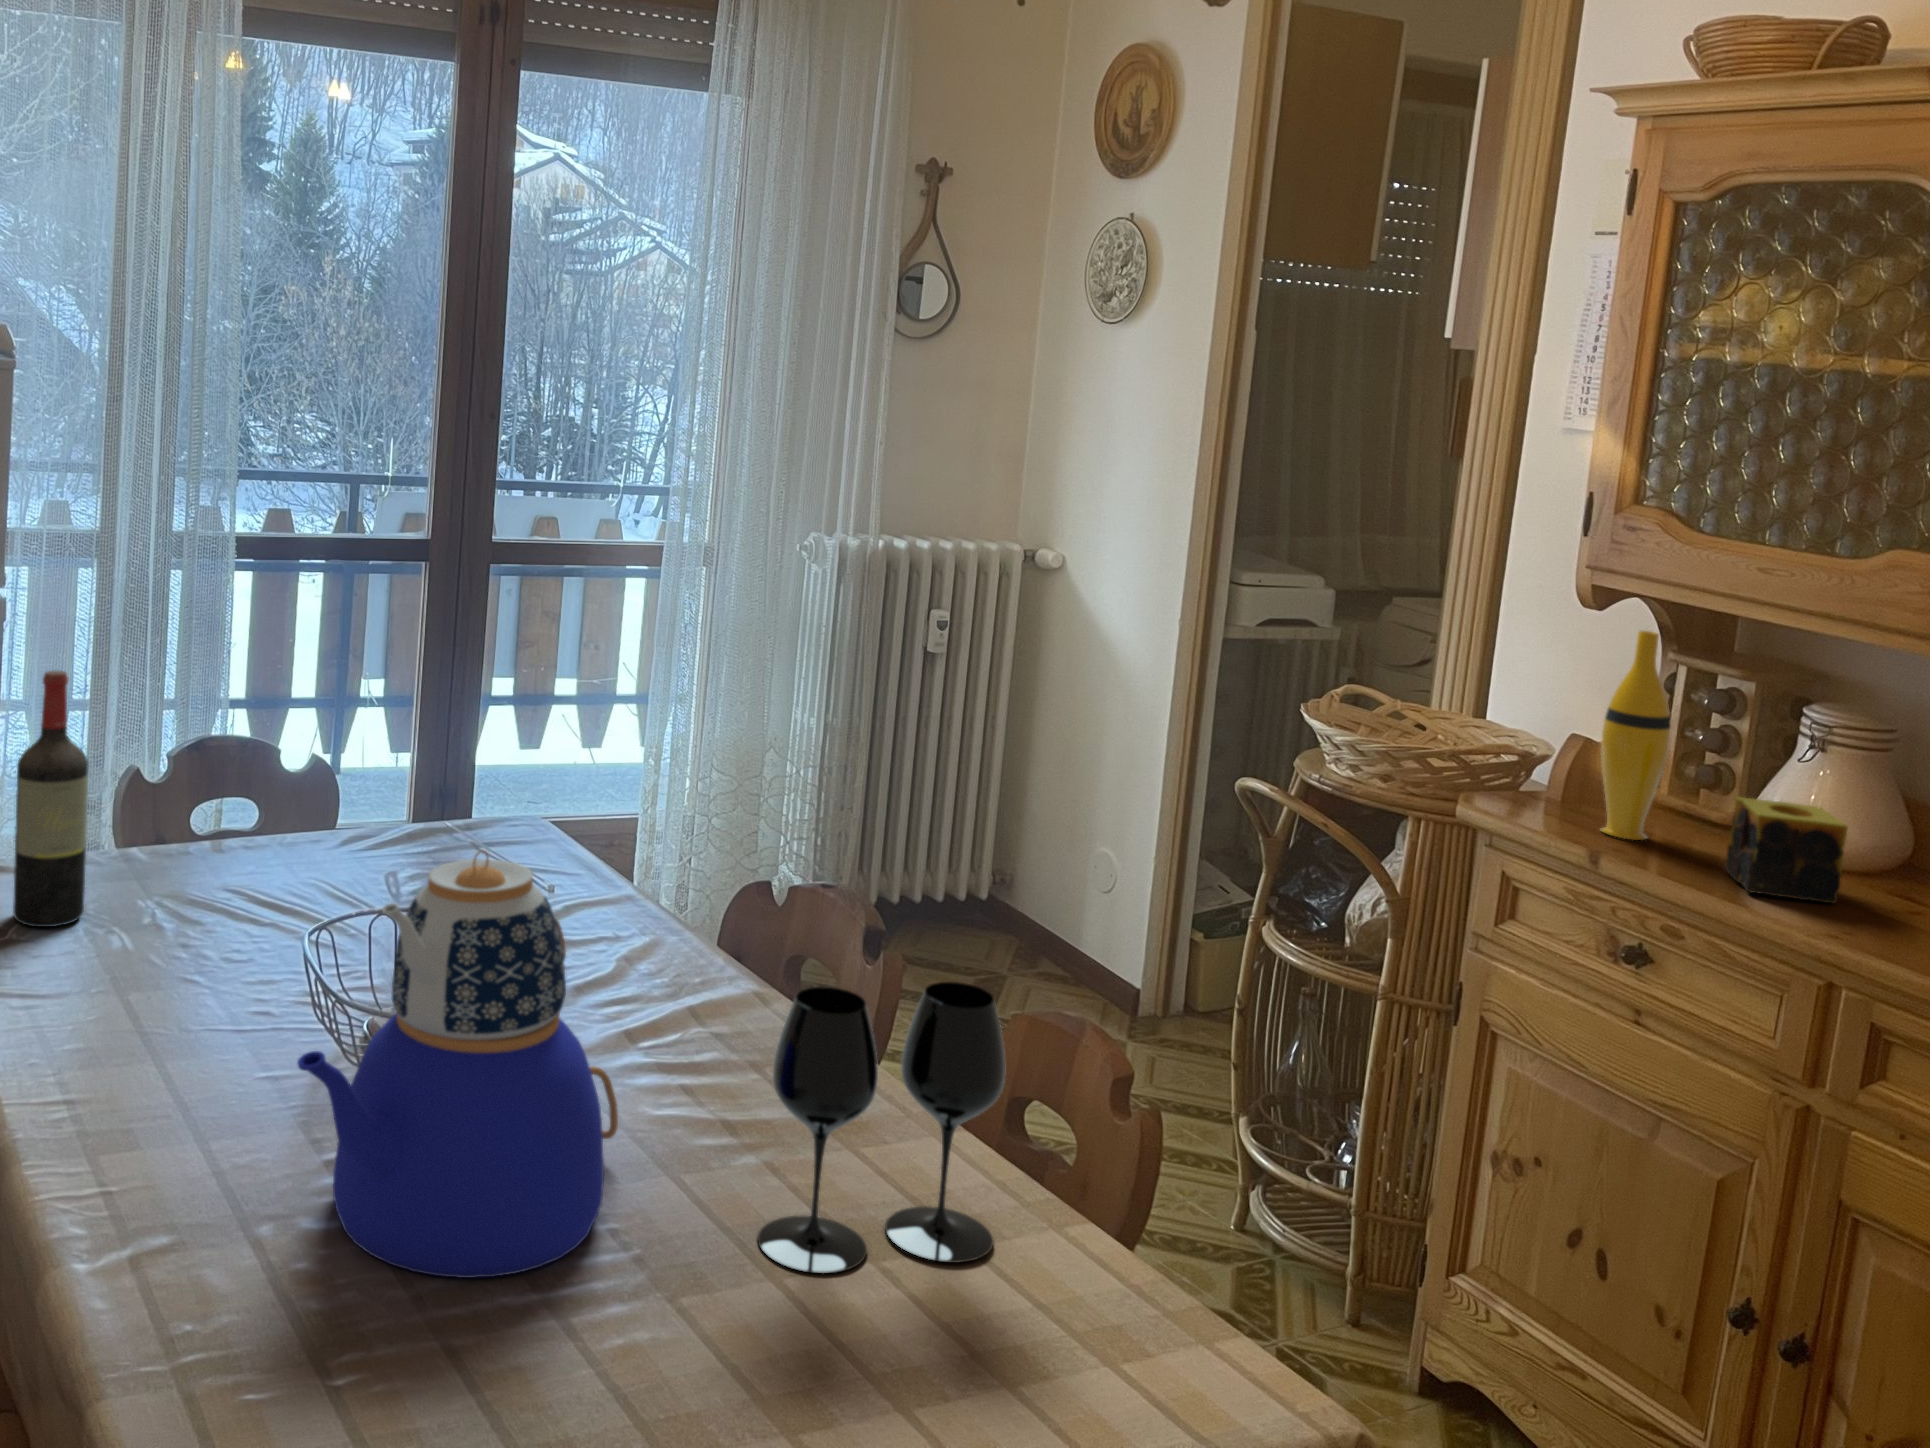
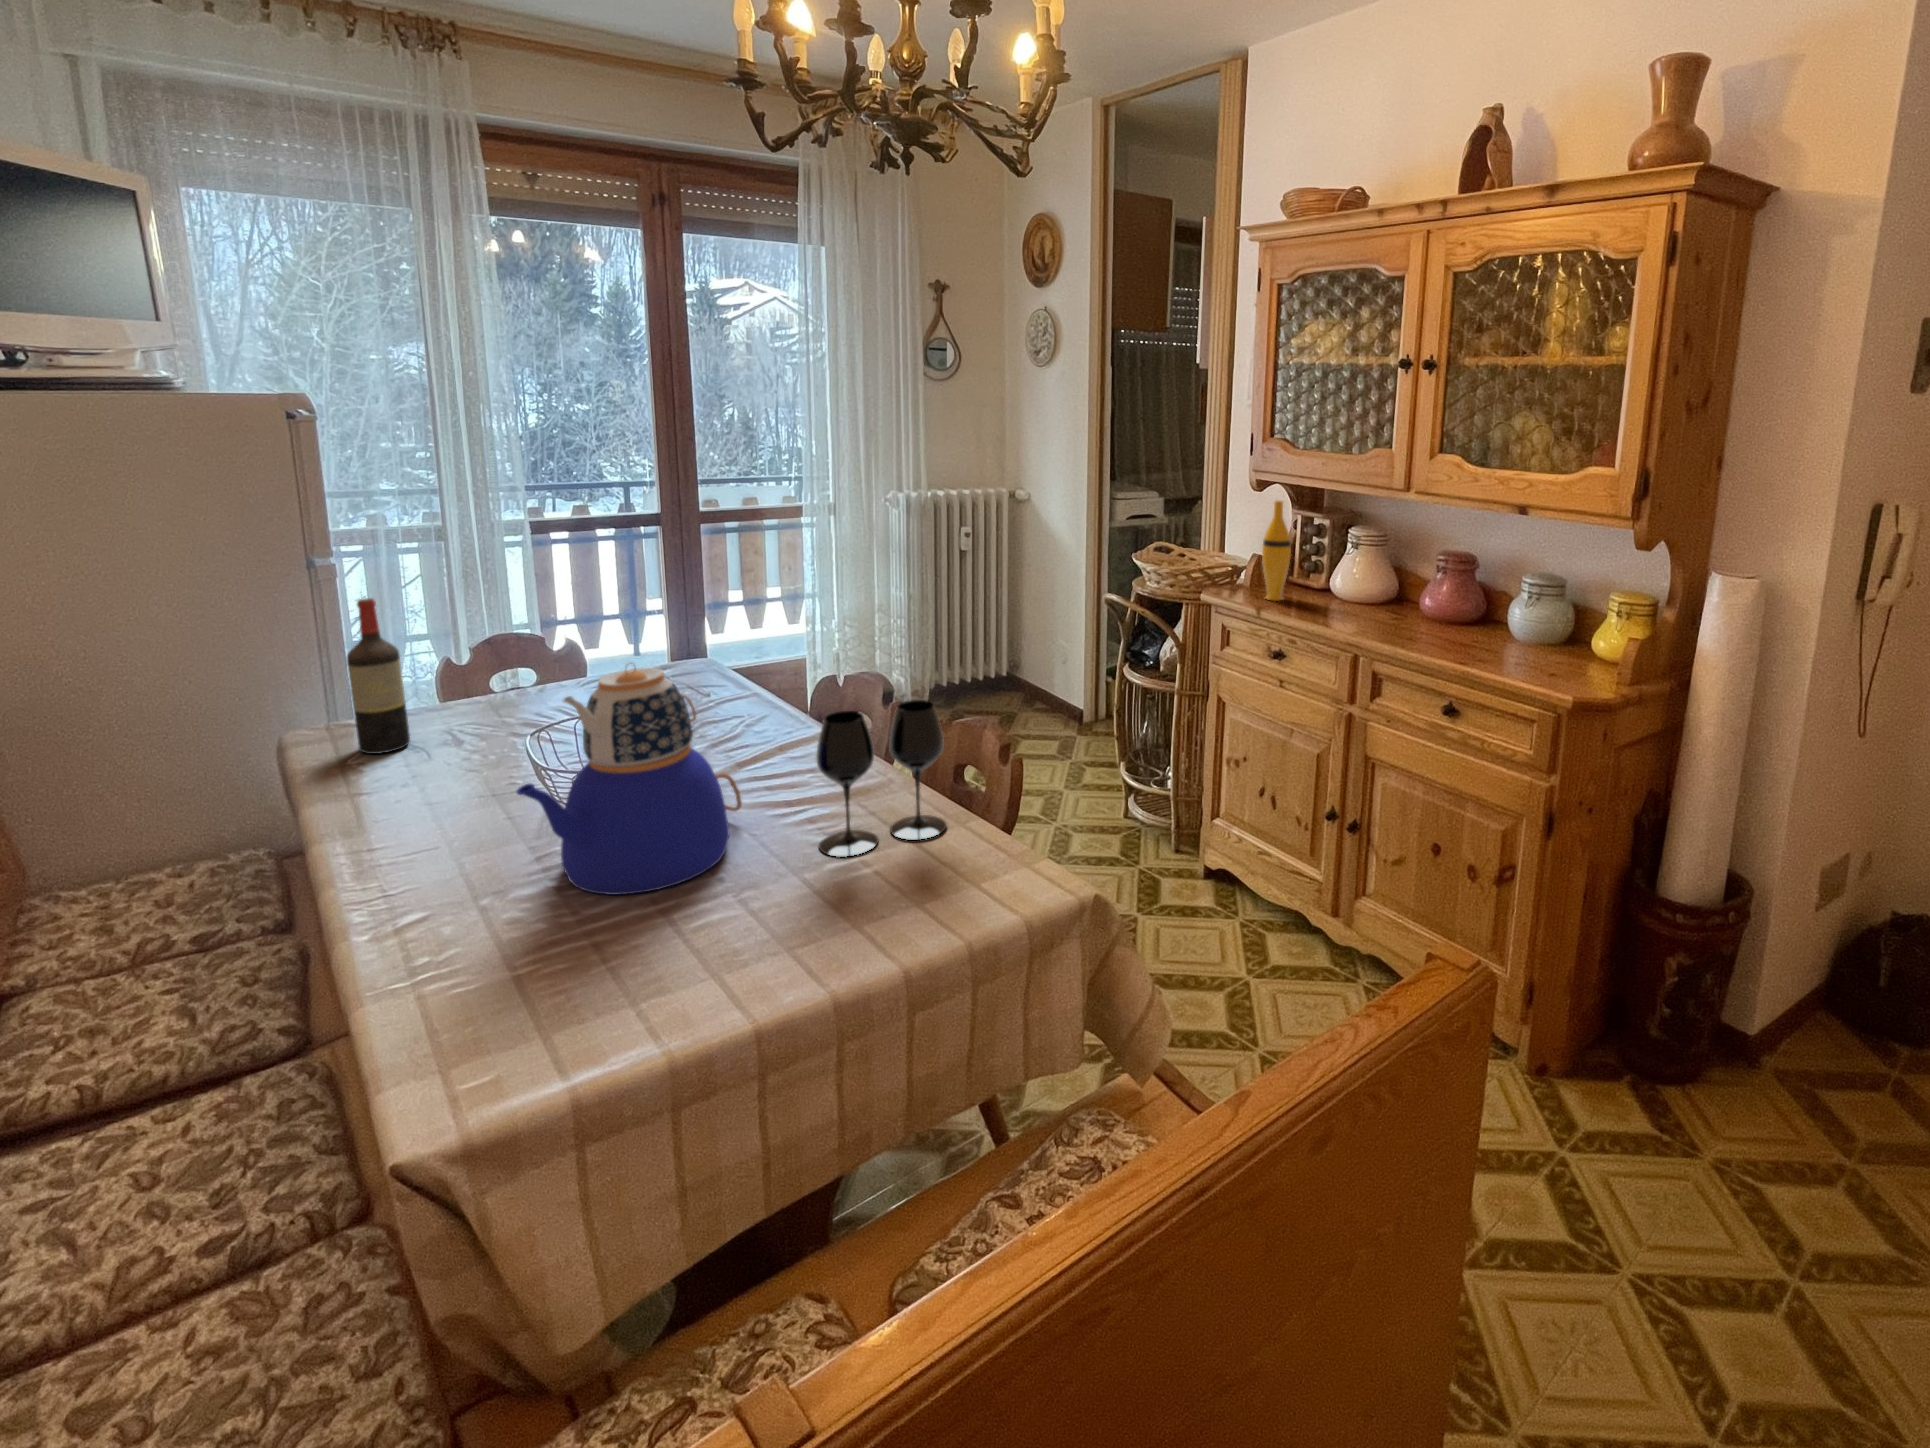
candle: present [1725,796,1848,903] -> none [1314,574,1360,618]

